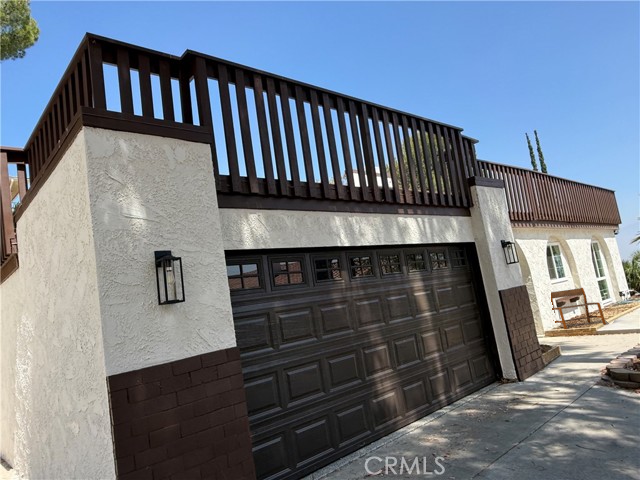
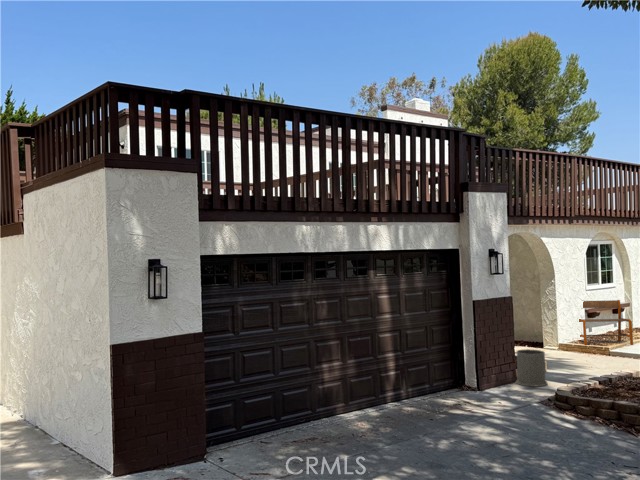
trash can: none [542,334,581,370] -> present [516,349,547,387]

